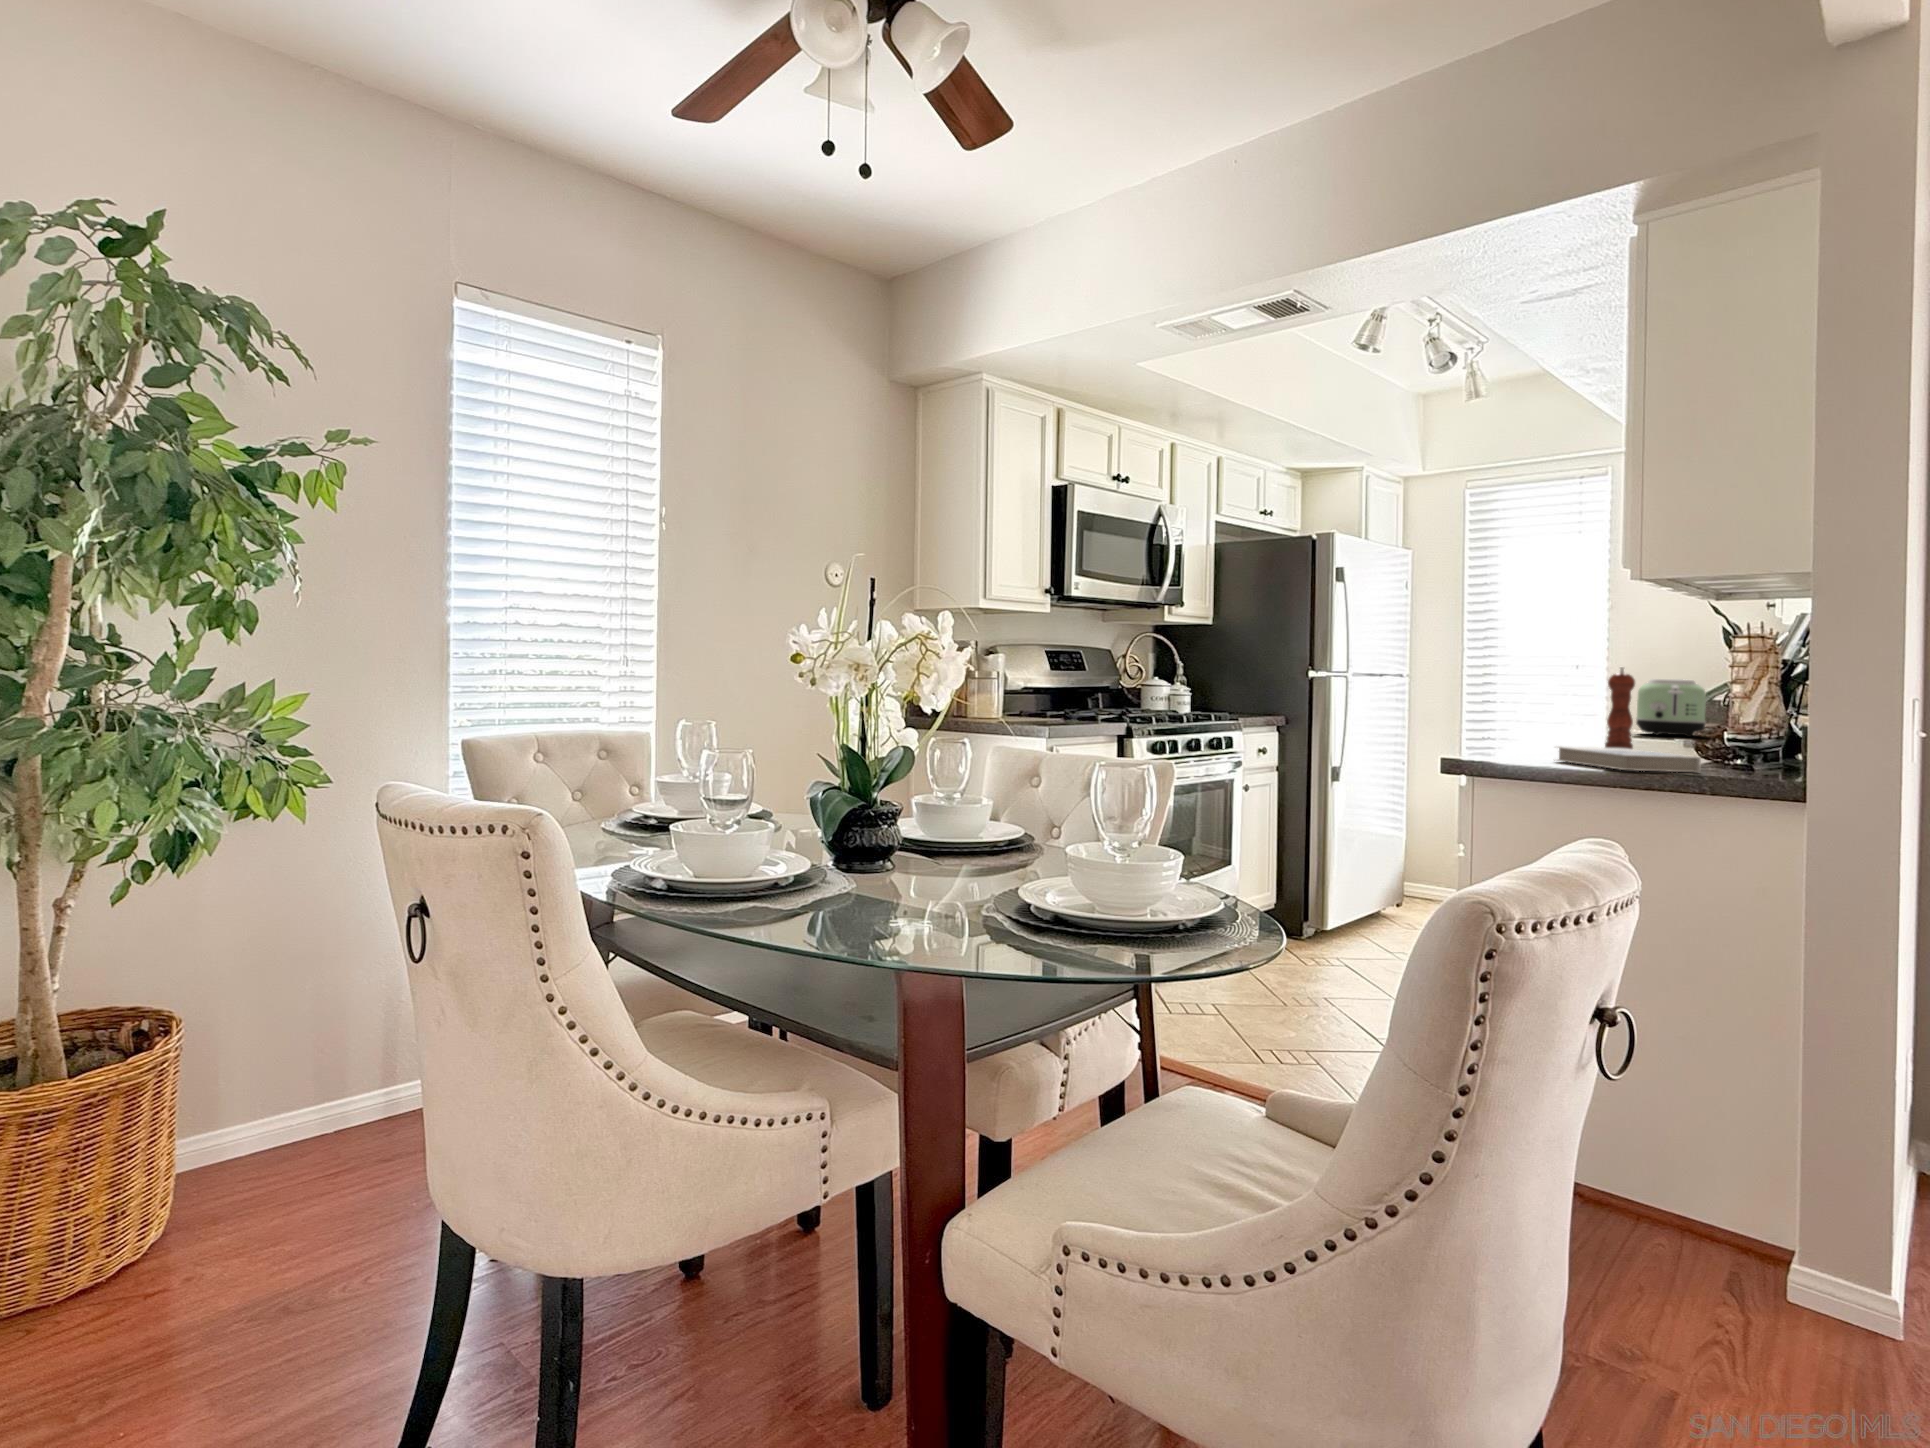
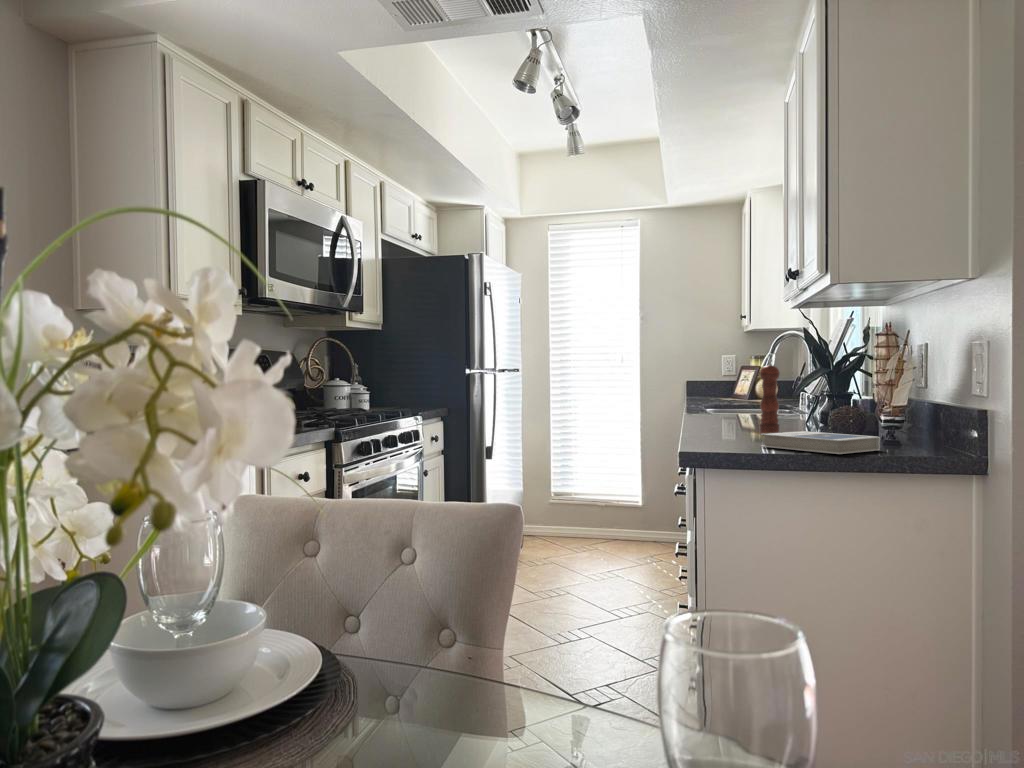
toaster: present [1636,679,1706,737] -> none [706,368,753,410]

